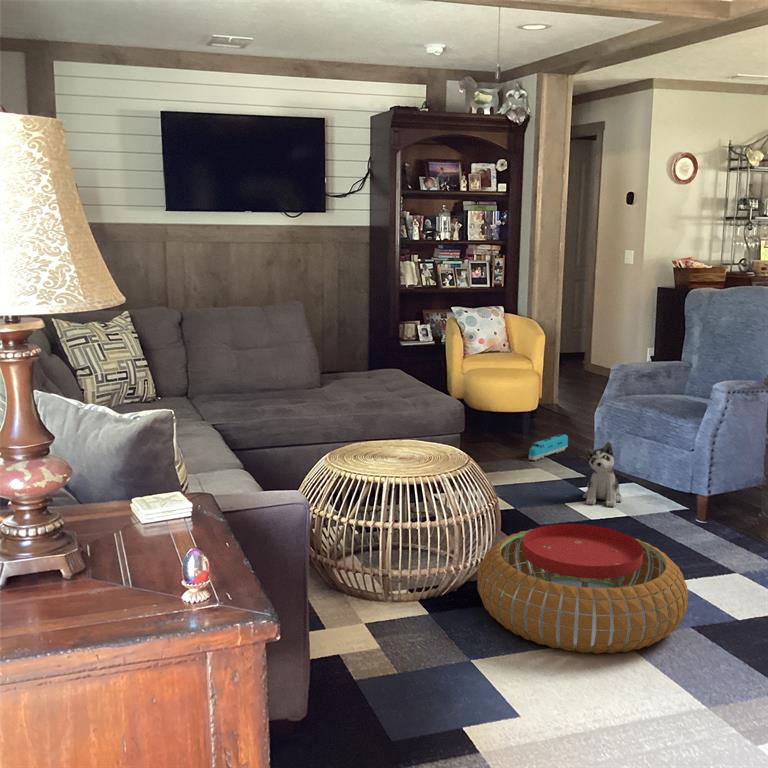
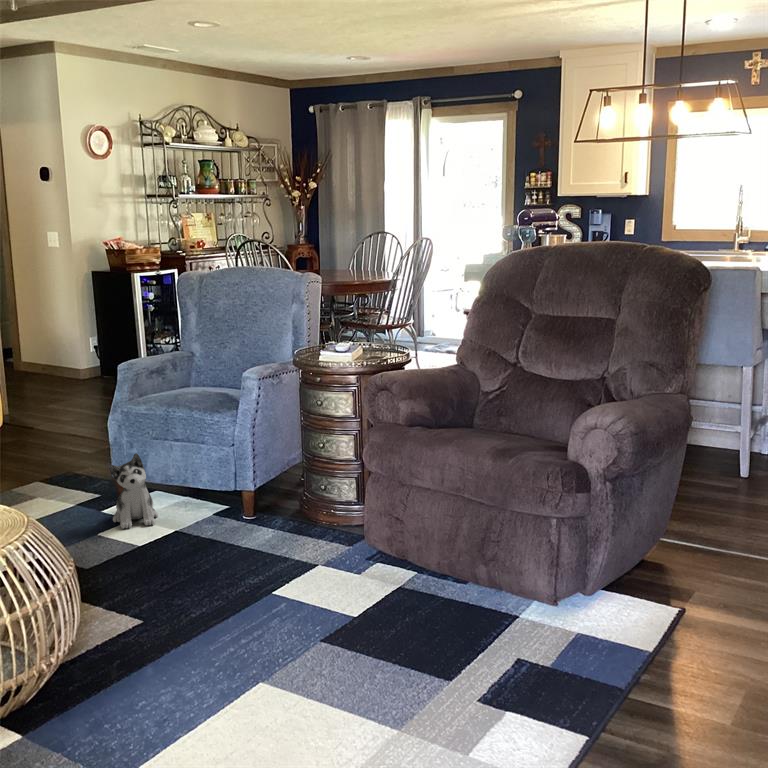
toy train: present [529,434,568,460] -> none [19,451,58,490]
pouf: present [477,524,688,654] -> none [72,559,323,725]

